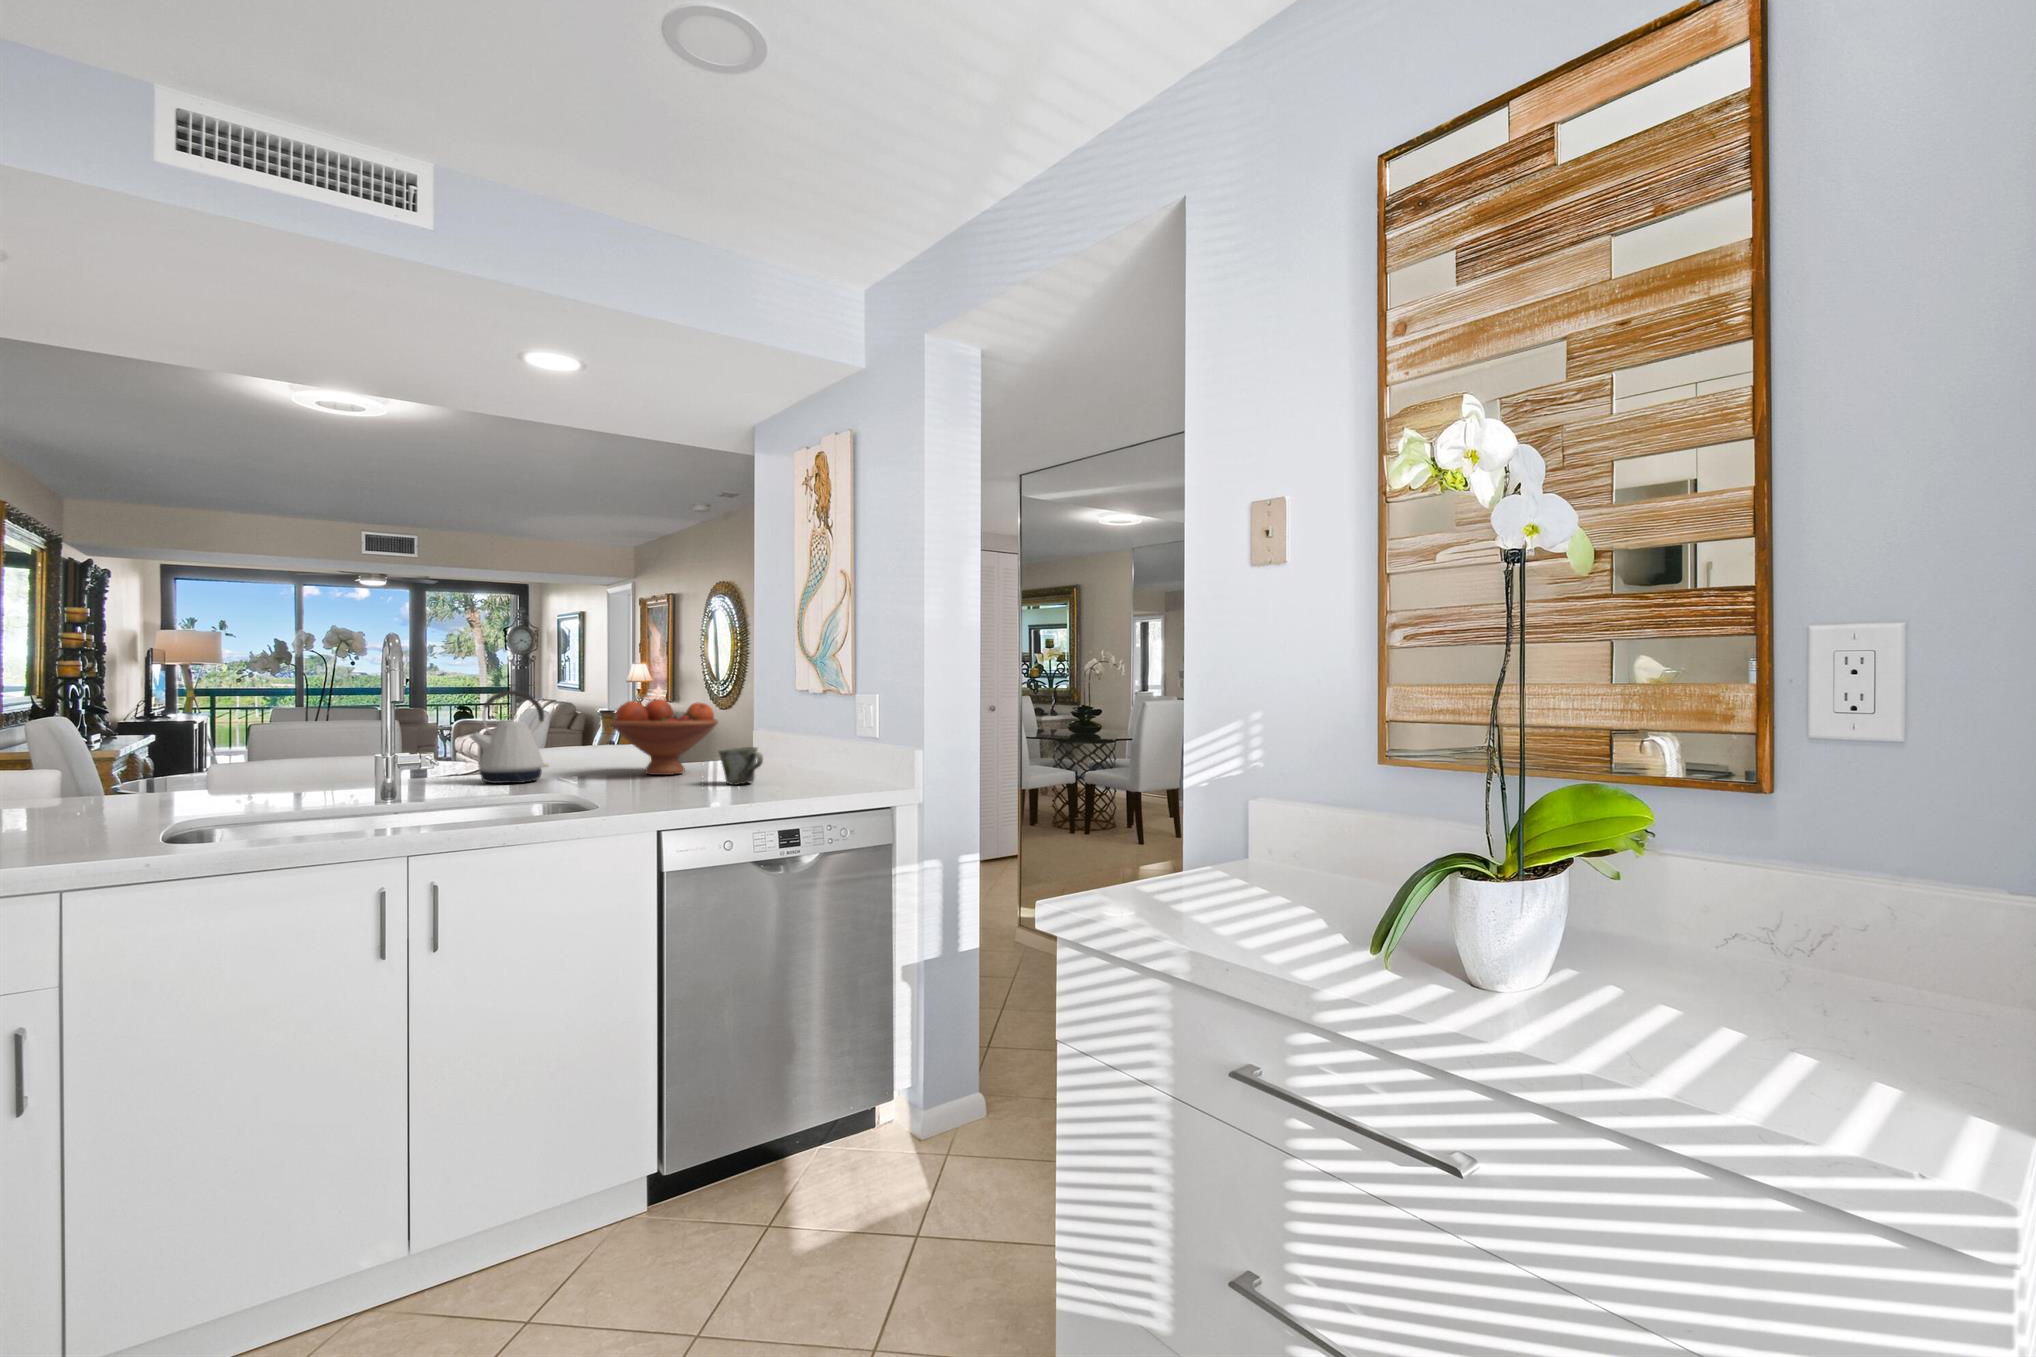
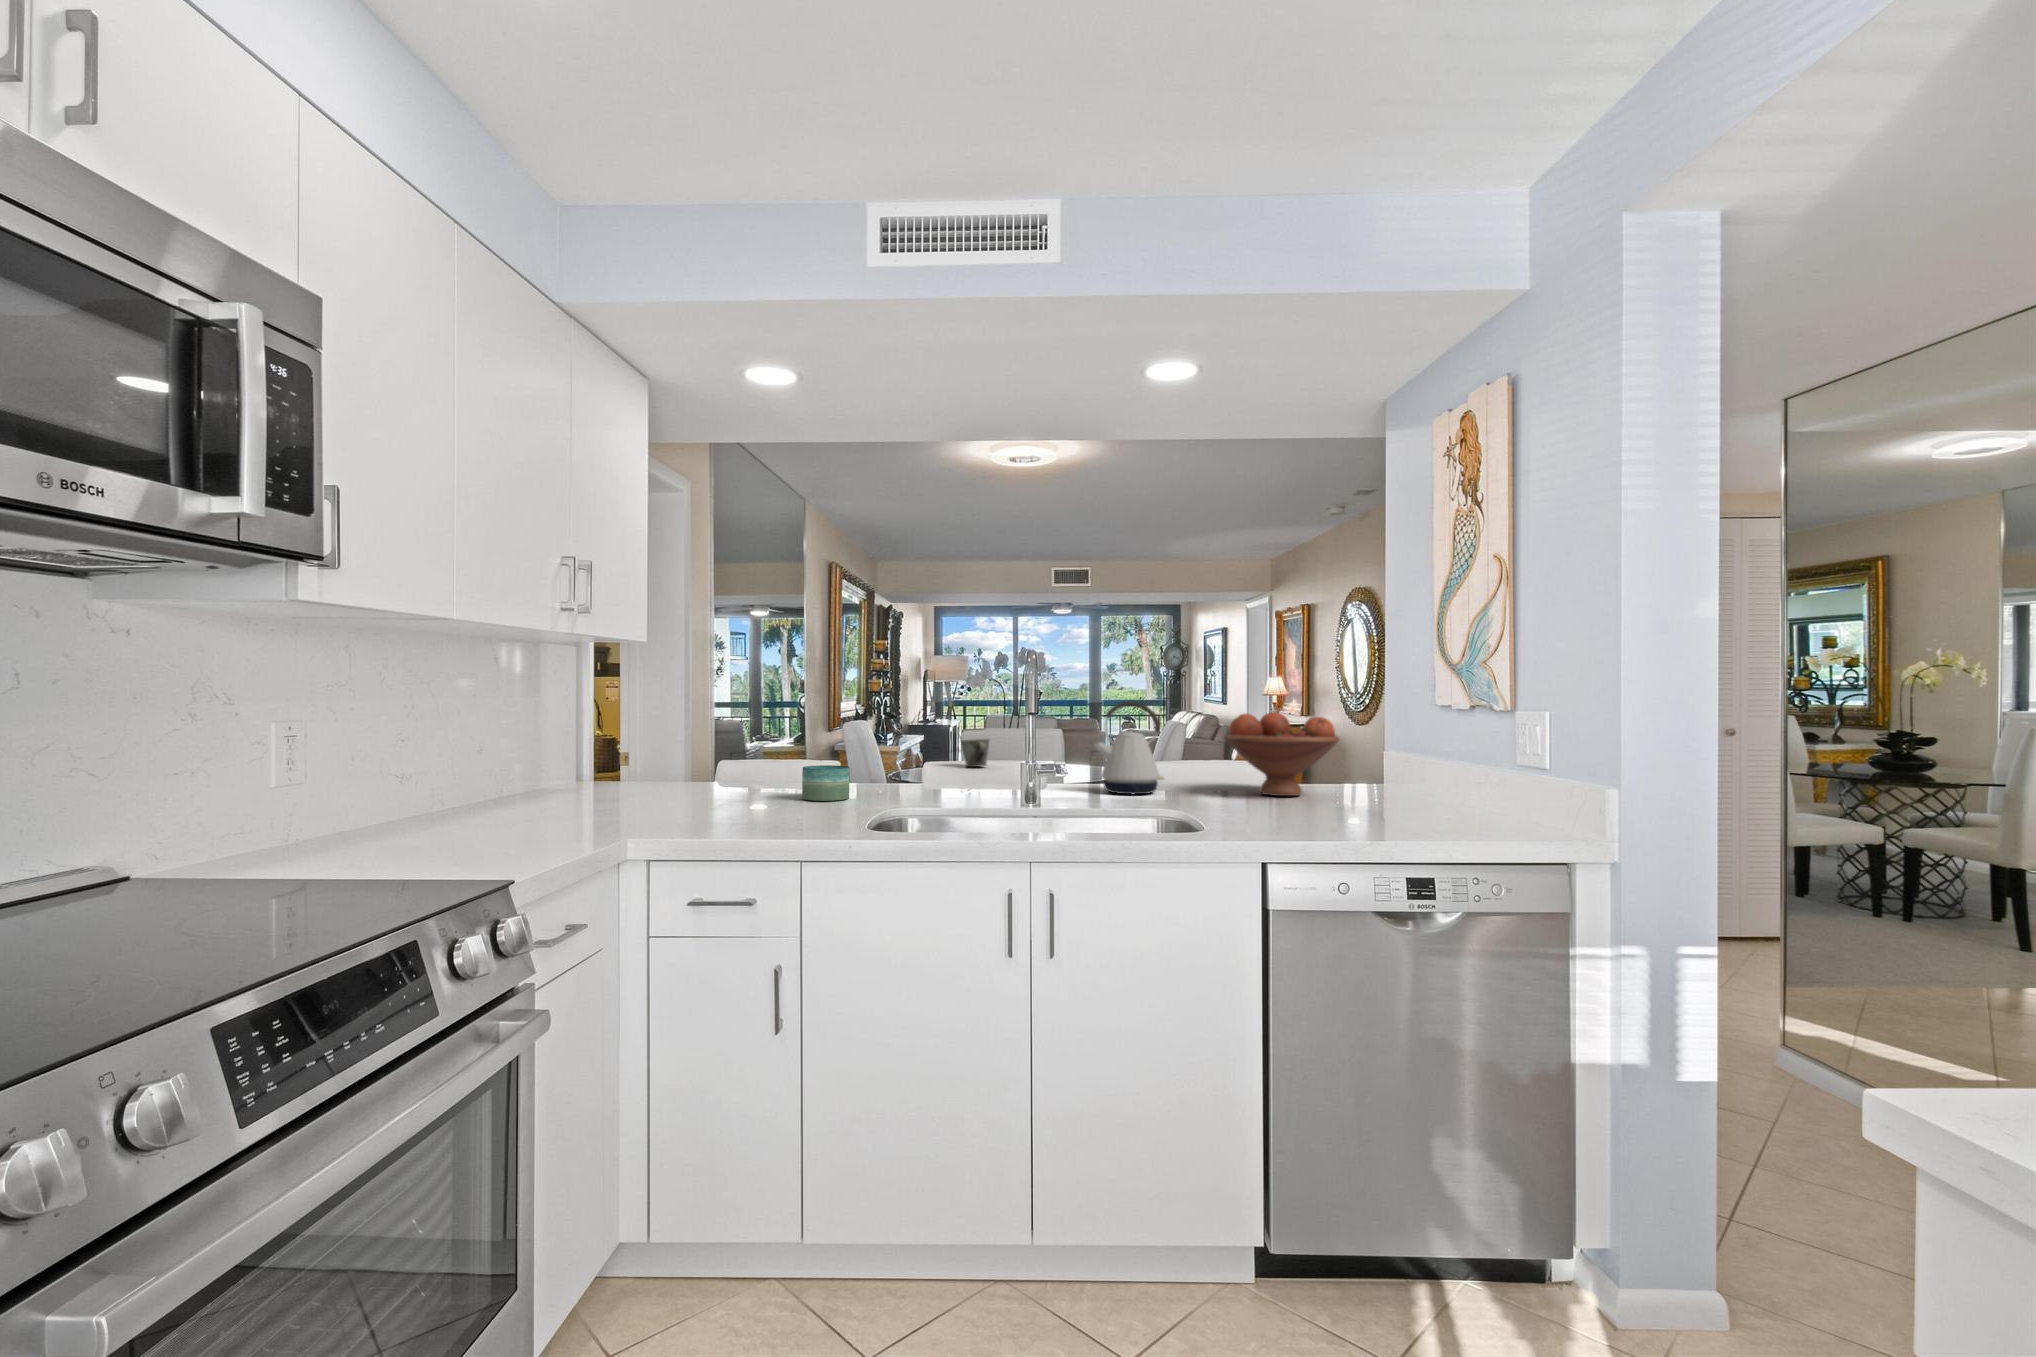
mug: present [719,747,763,785] -> present [961,739,989,767]
candle: none [49,773,131,818] -> present [802,765,850,801]

